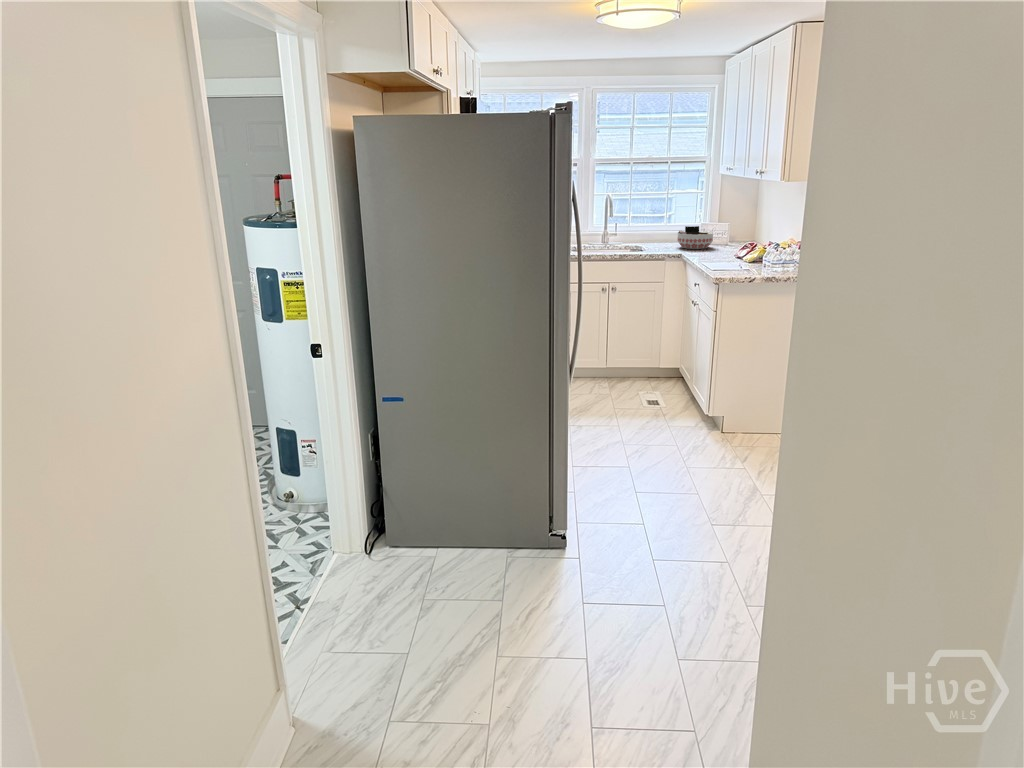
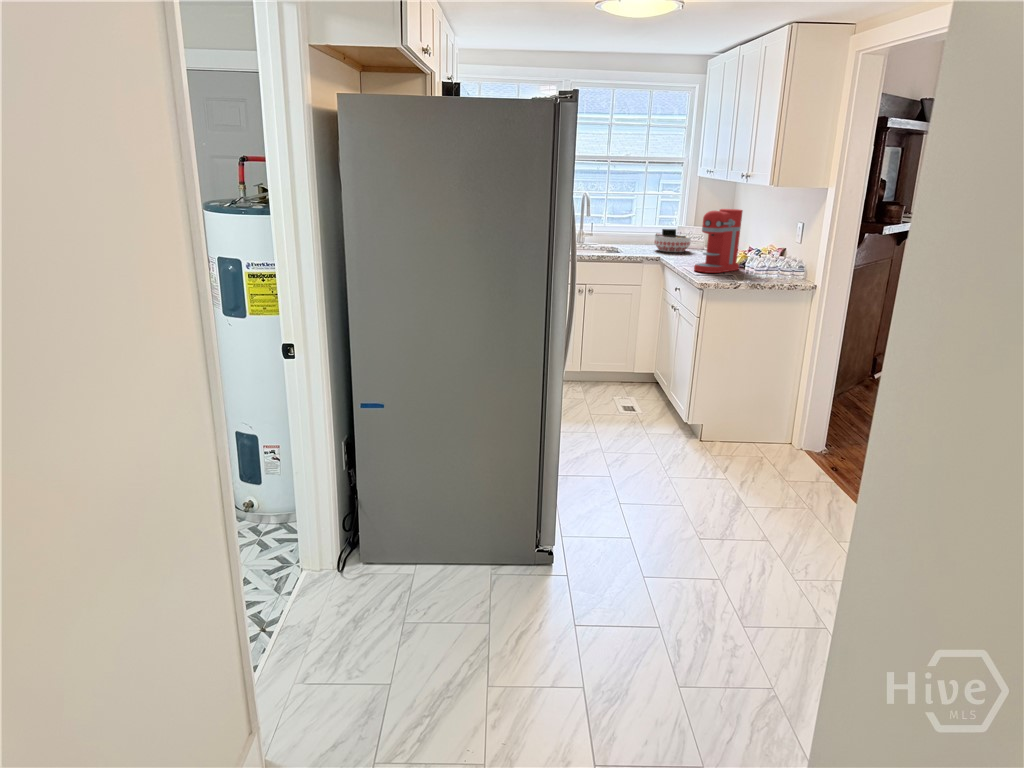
coffee maker: none [712,205,759,268] -> present [694,209,743,273]

